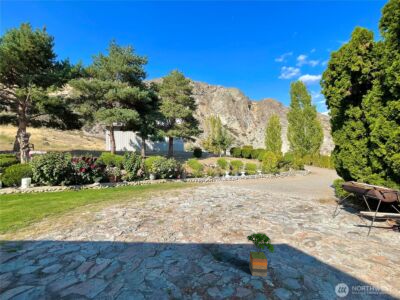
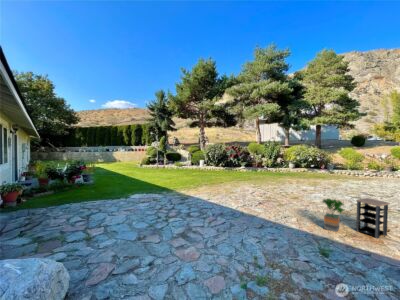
side table: none [276,223,301,271] -> present [356,198,390,238]

